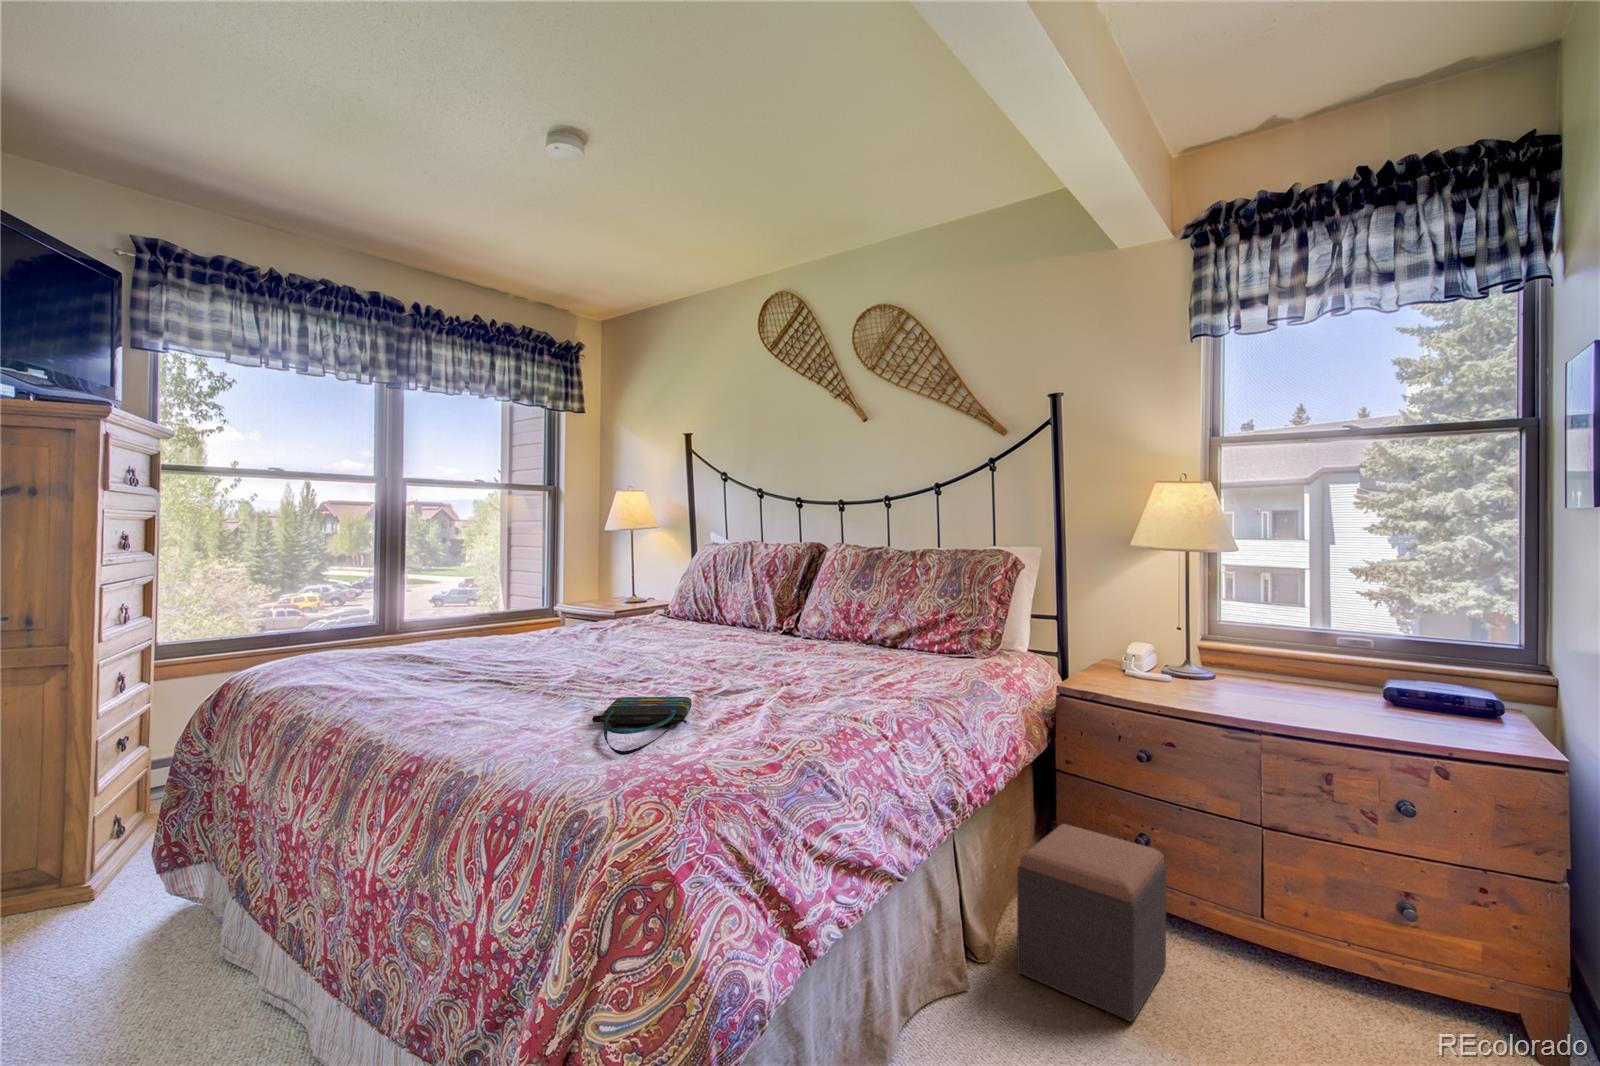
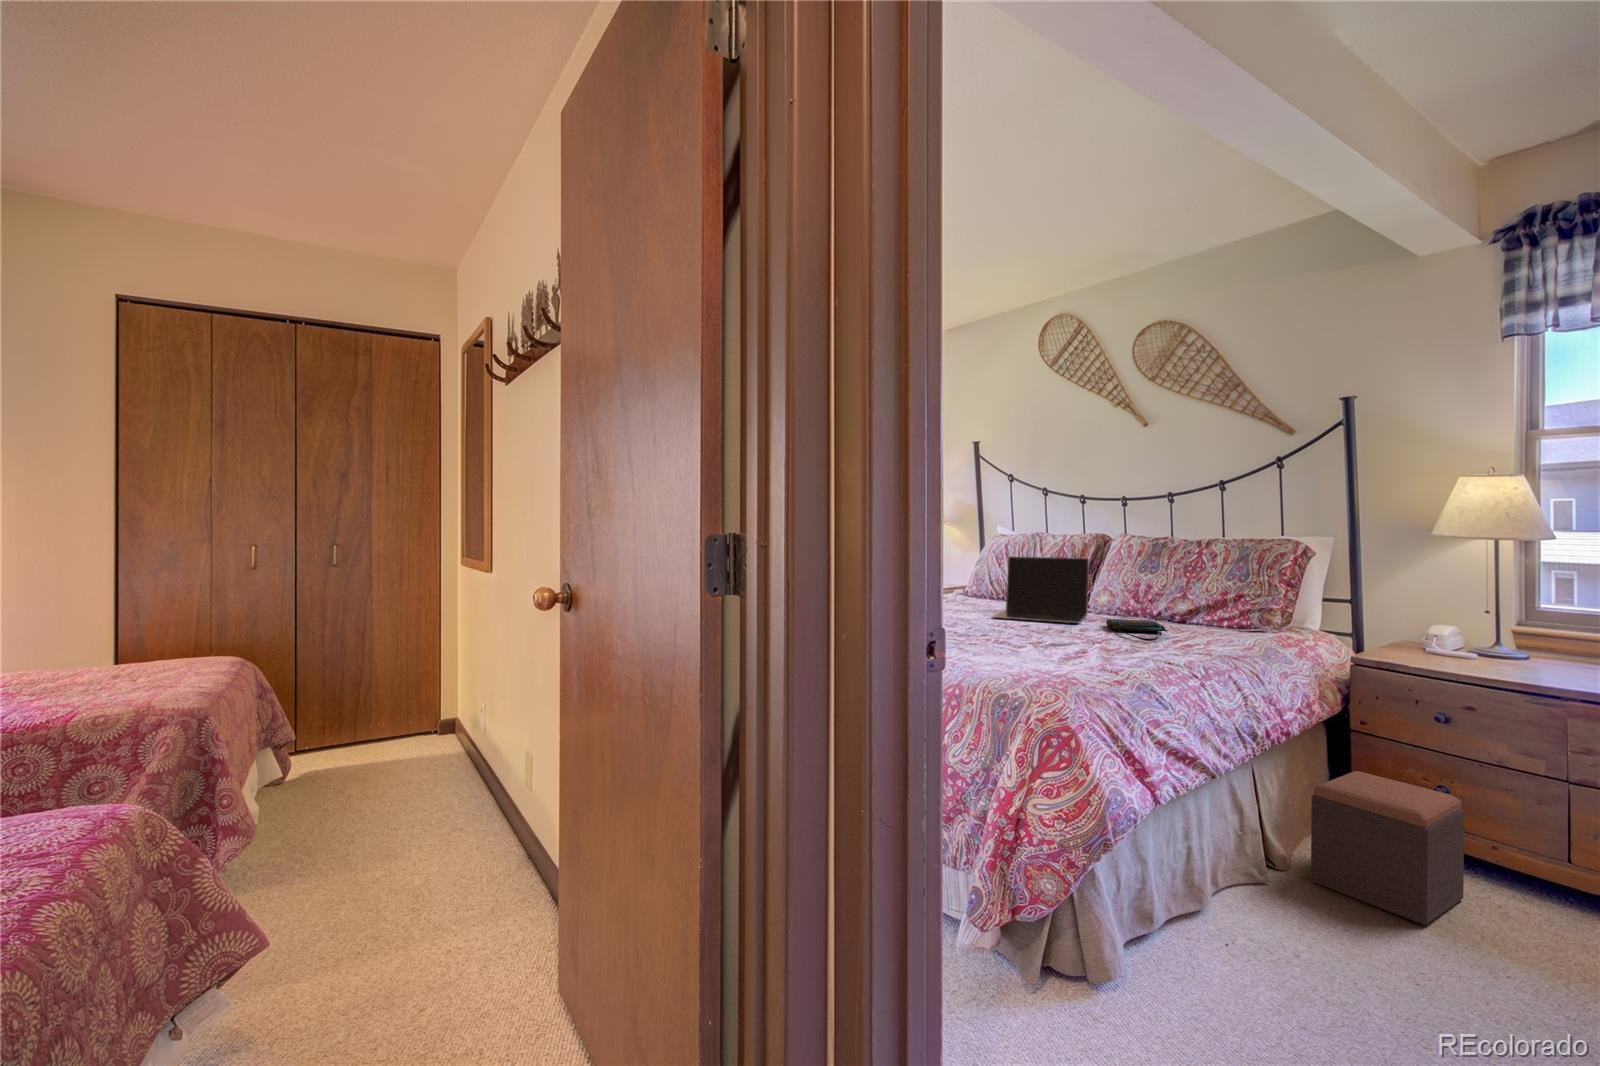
laptop: none [671,572,793,657] -> present [993,556,1089,623]
tote bag: present [592,697,692,755] -> present [1106,619,1167,641]

